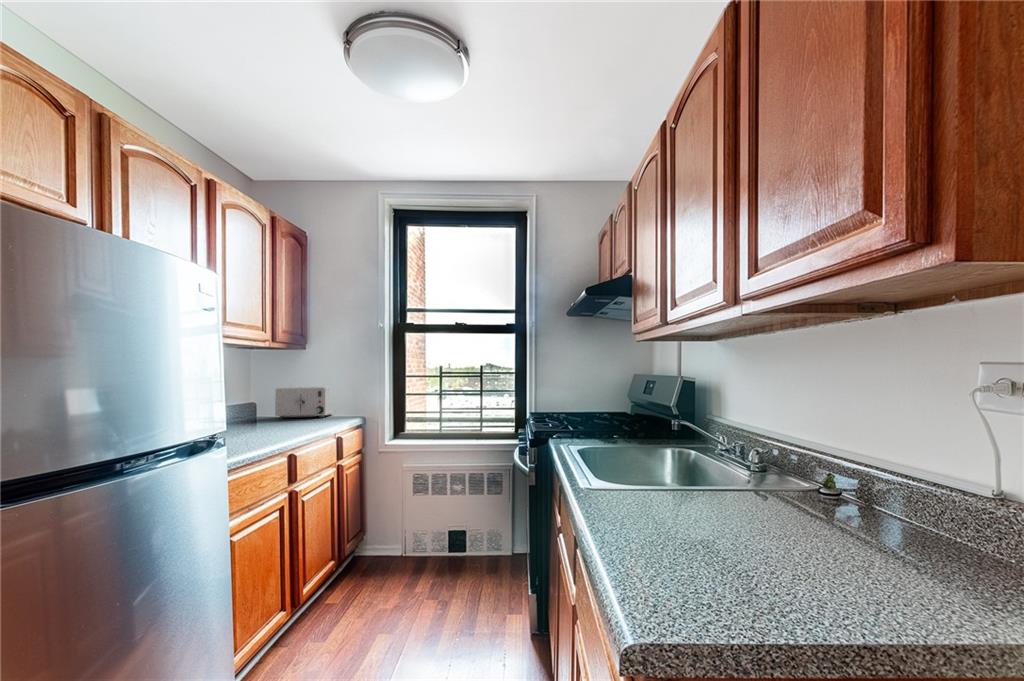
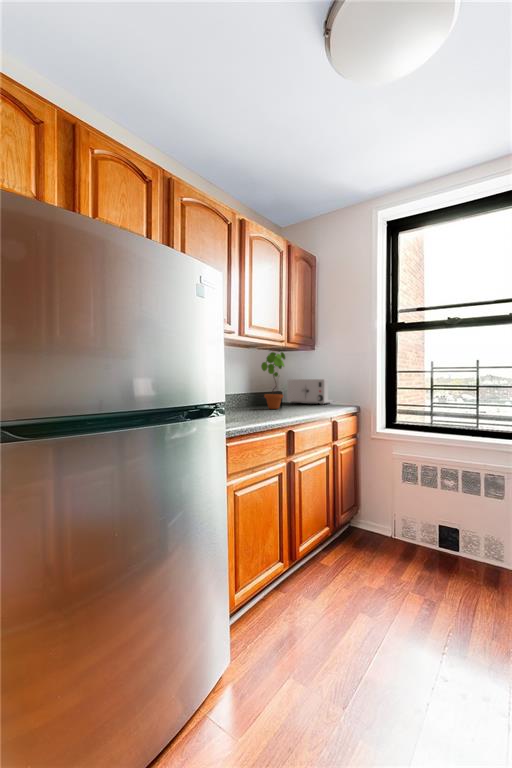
potted plant: none [245,357,278,429] -> present [261,352,285,409]

